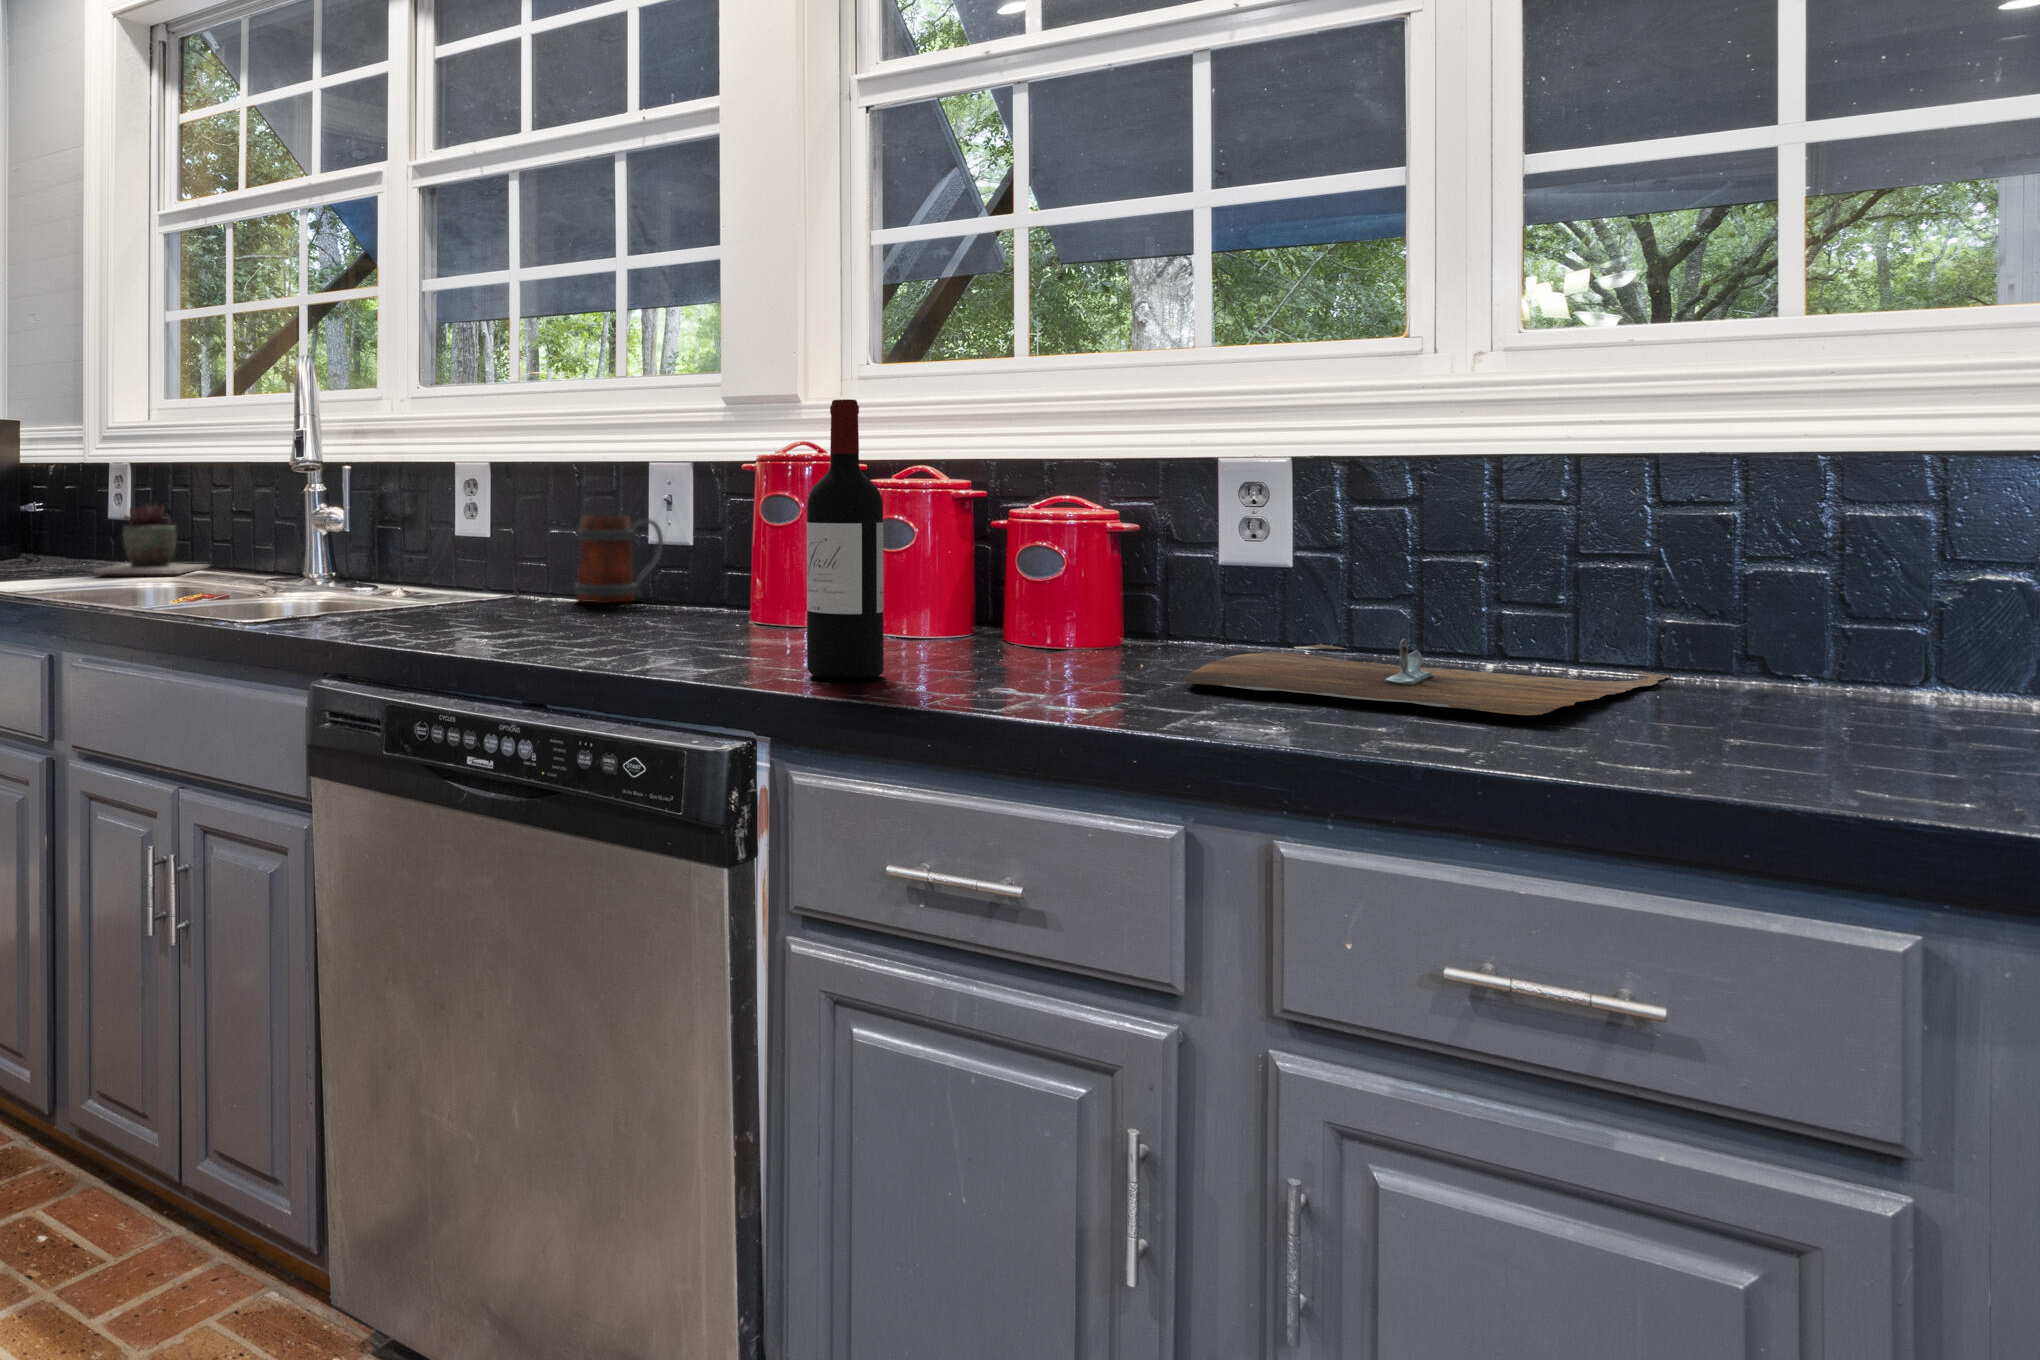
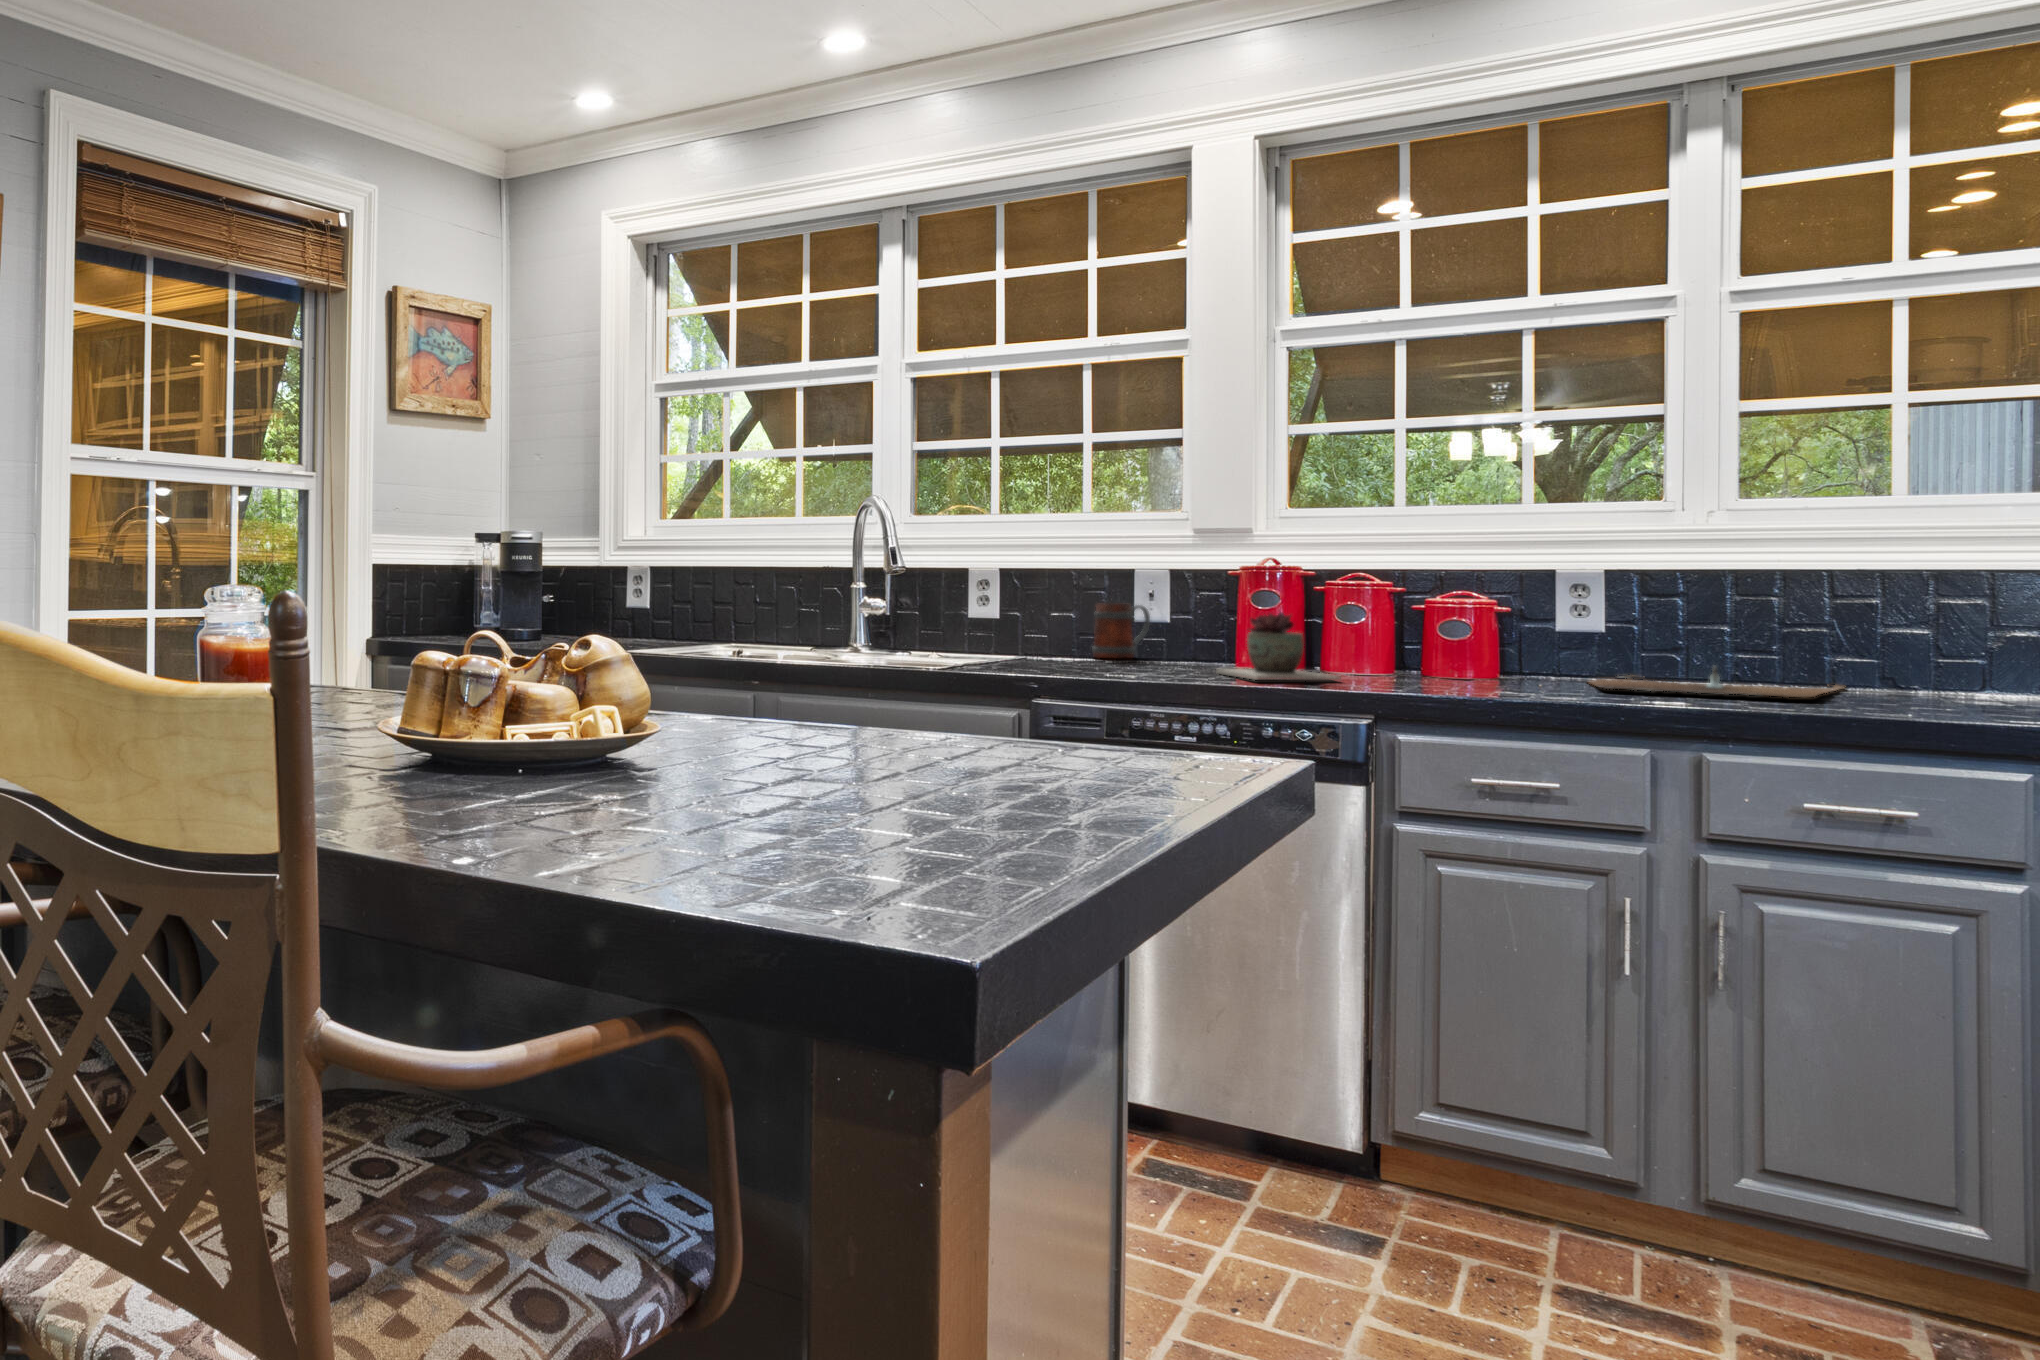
wine bottle: present [807,399,884,680] -> none [1373,535,1421,689]
succulent plant: present [95,504,208,574] -> present [1216,612,1341,680]

